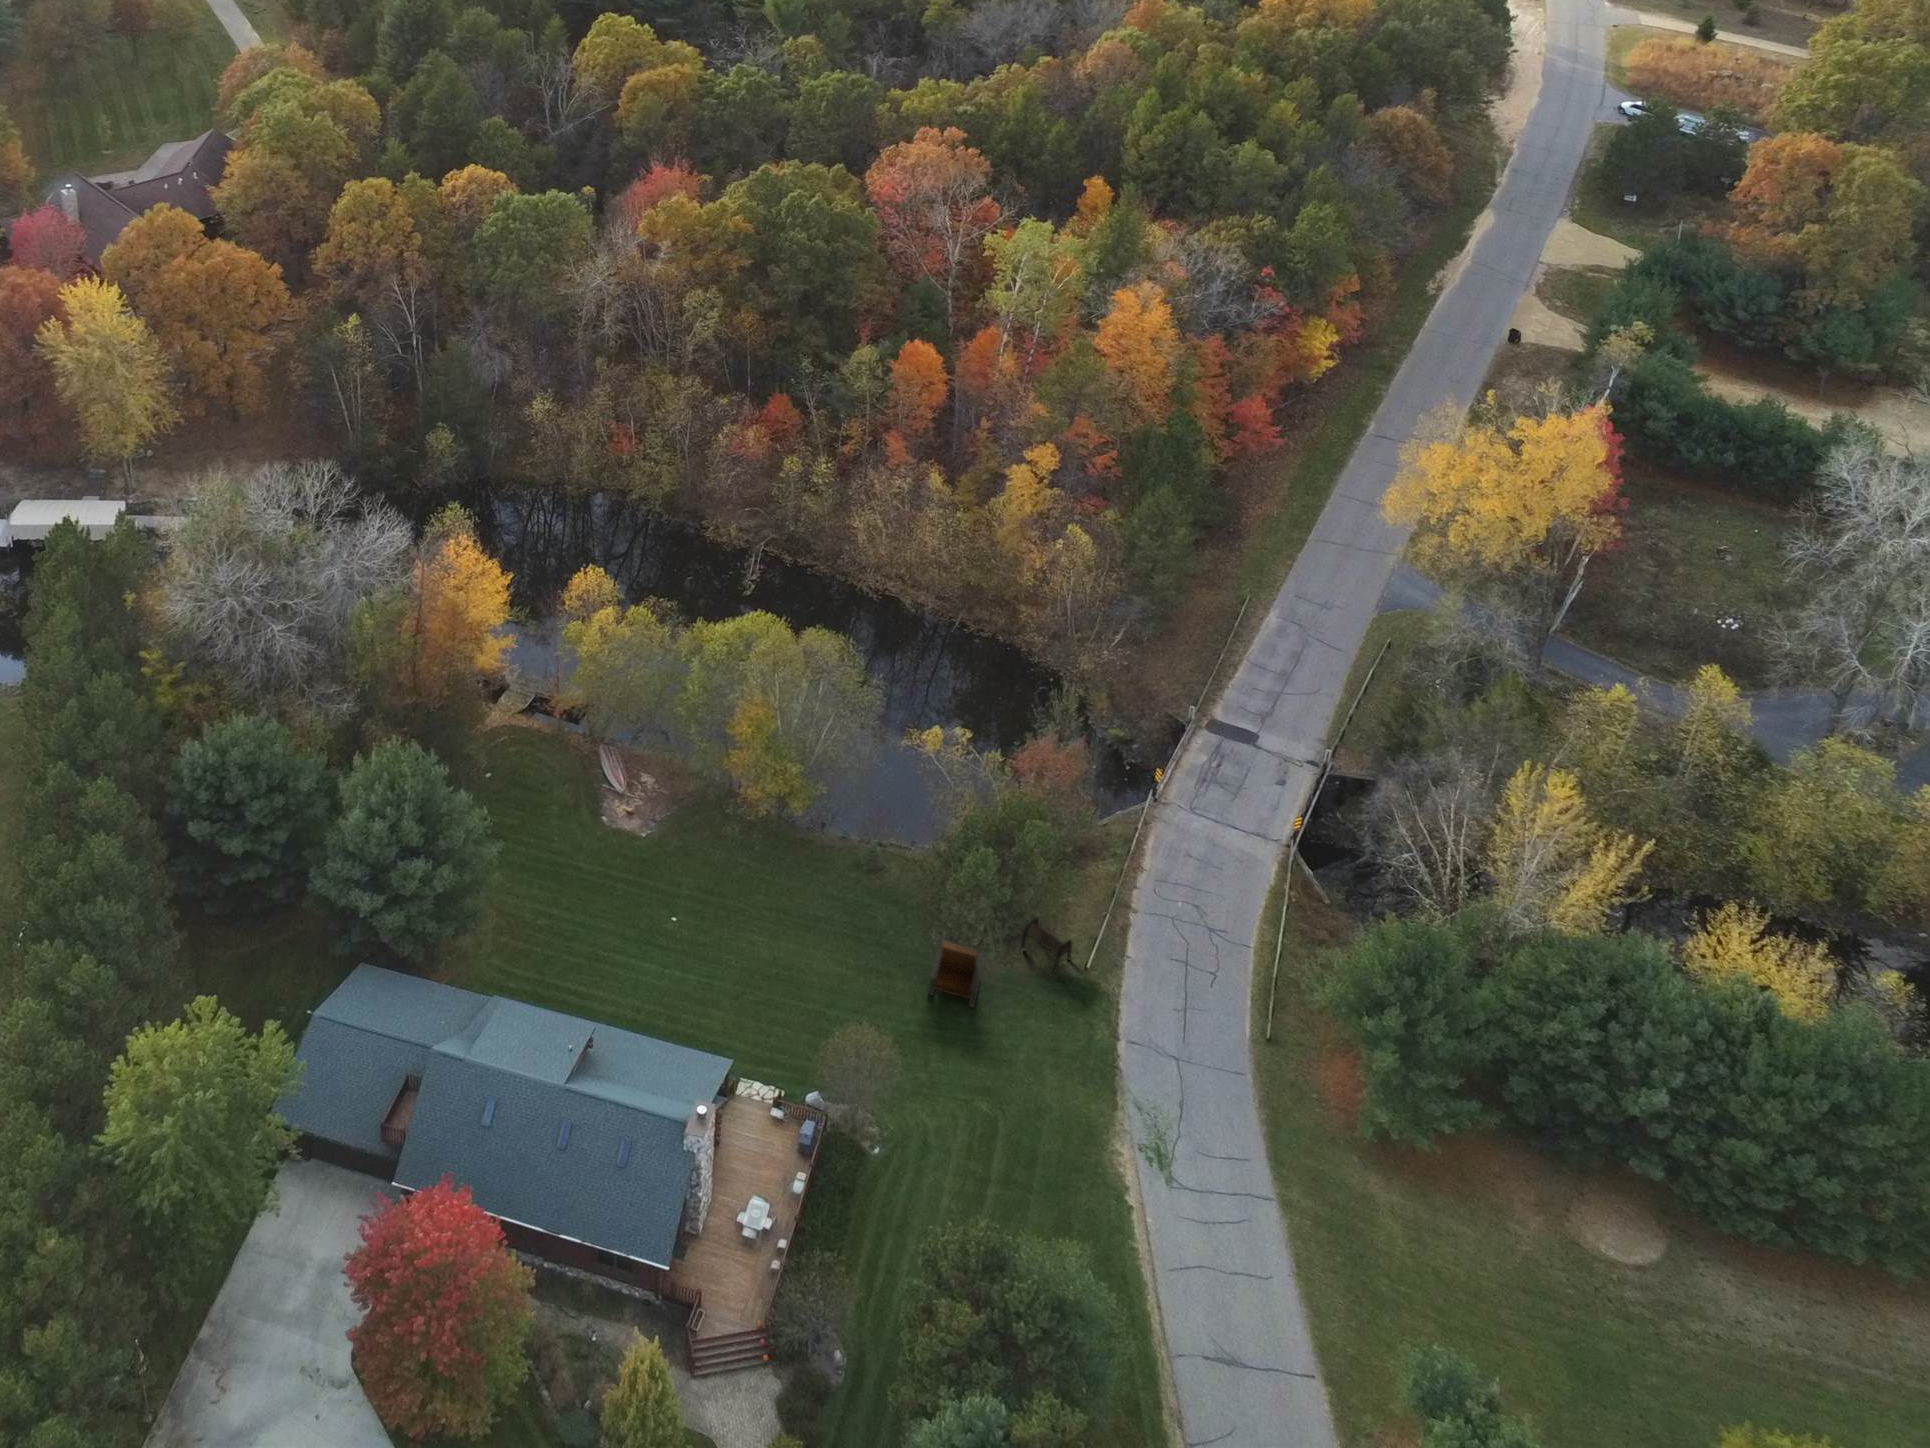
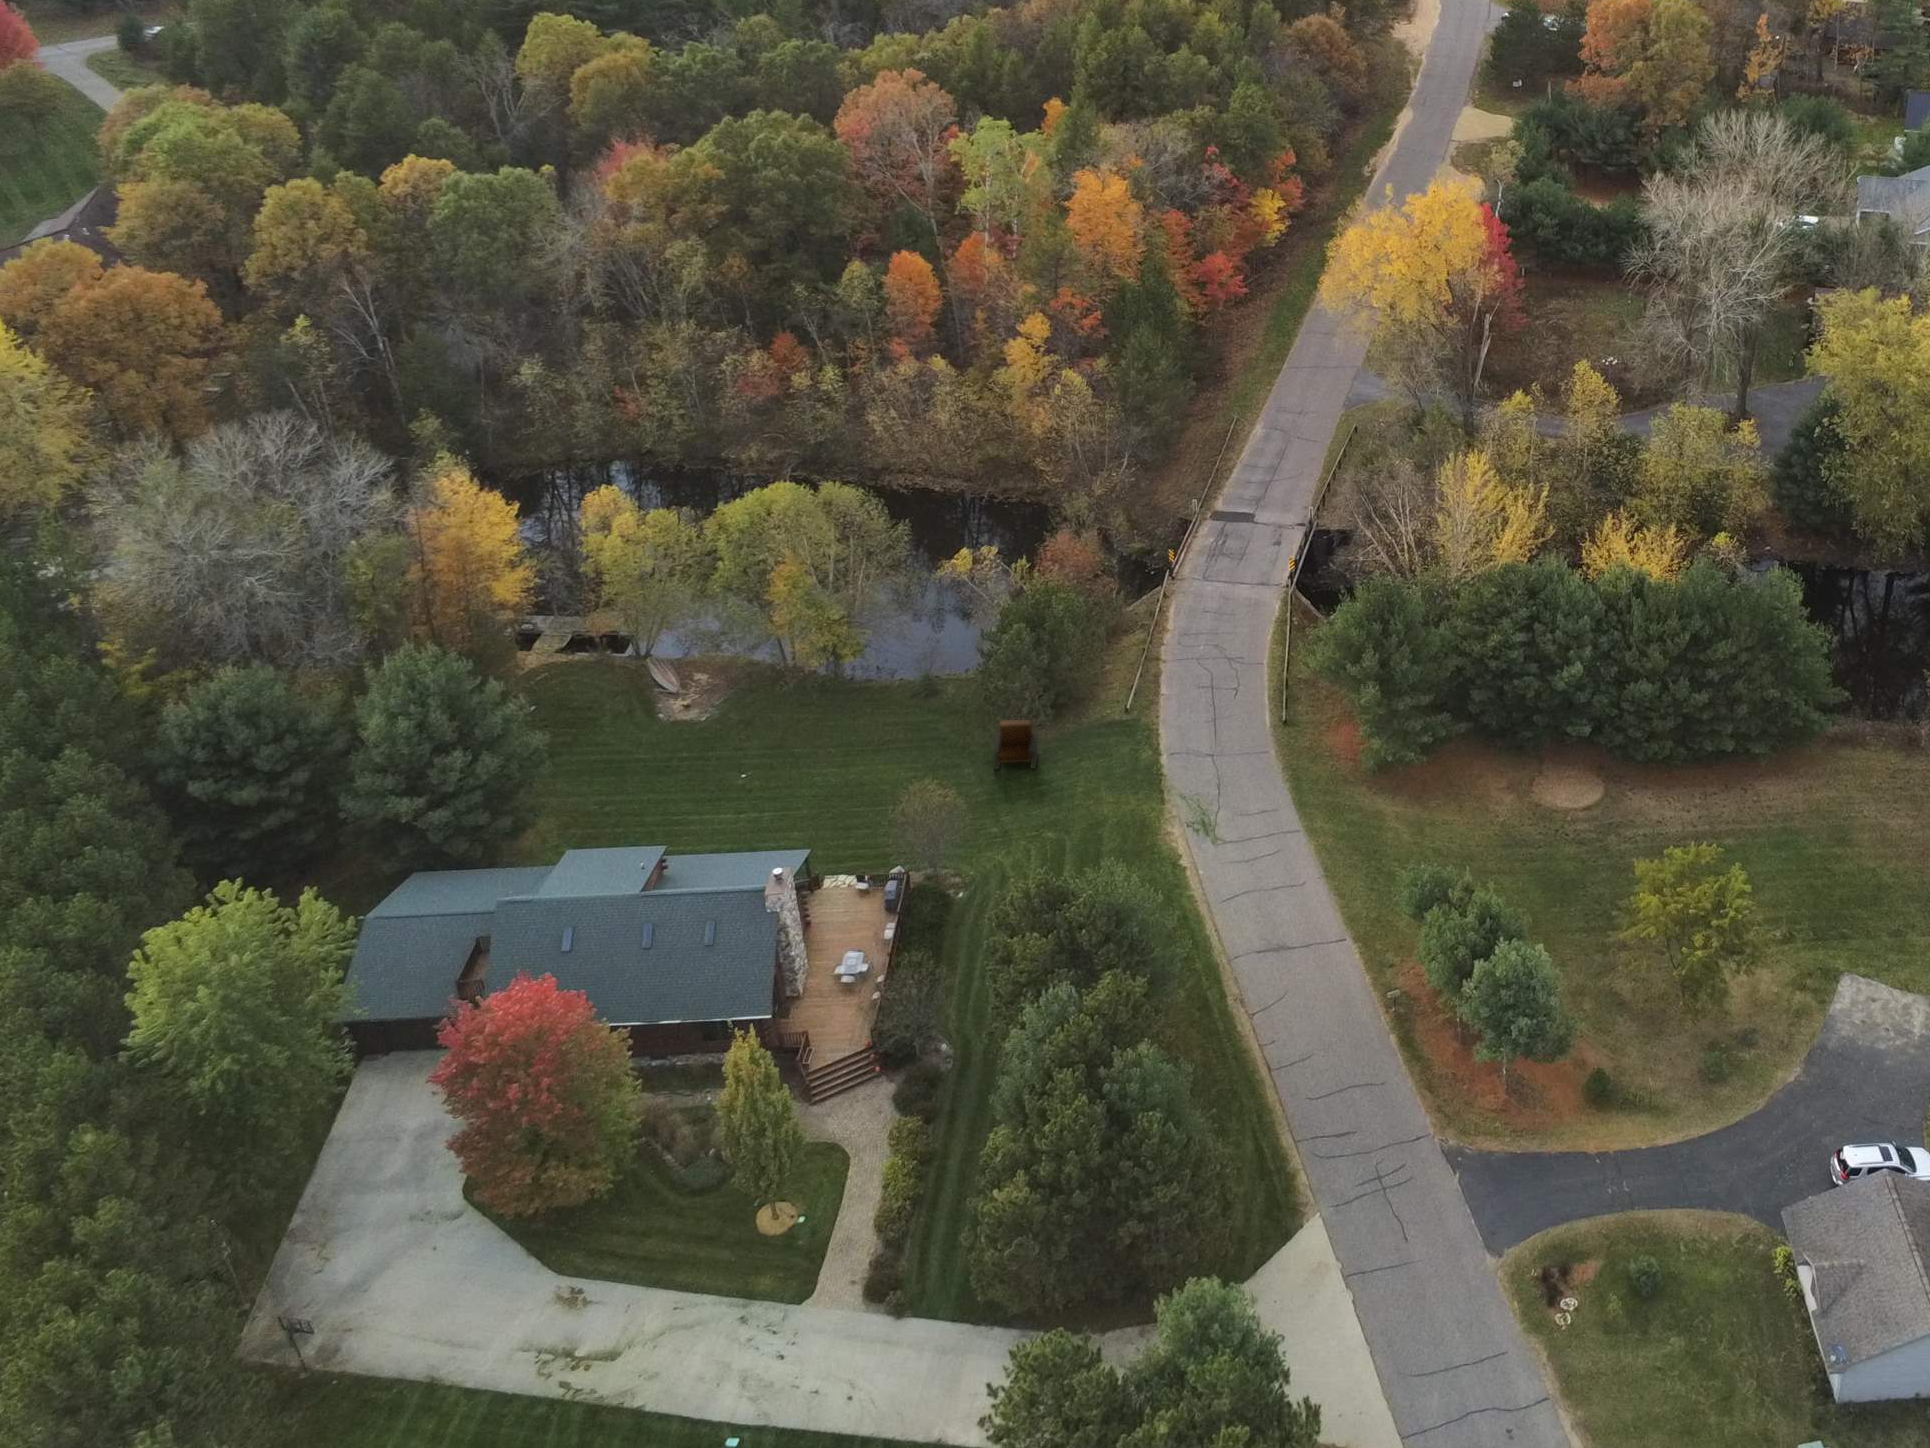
bench: present [1021,918,1072,972] -> none [1070,686,1114,726]

